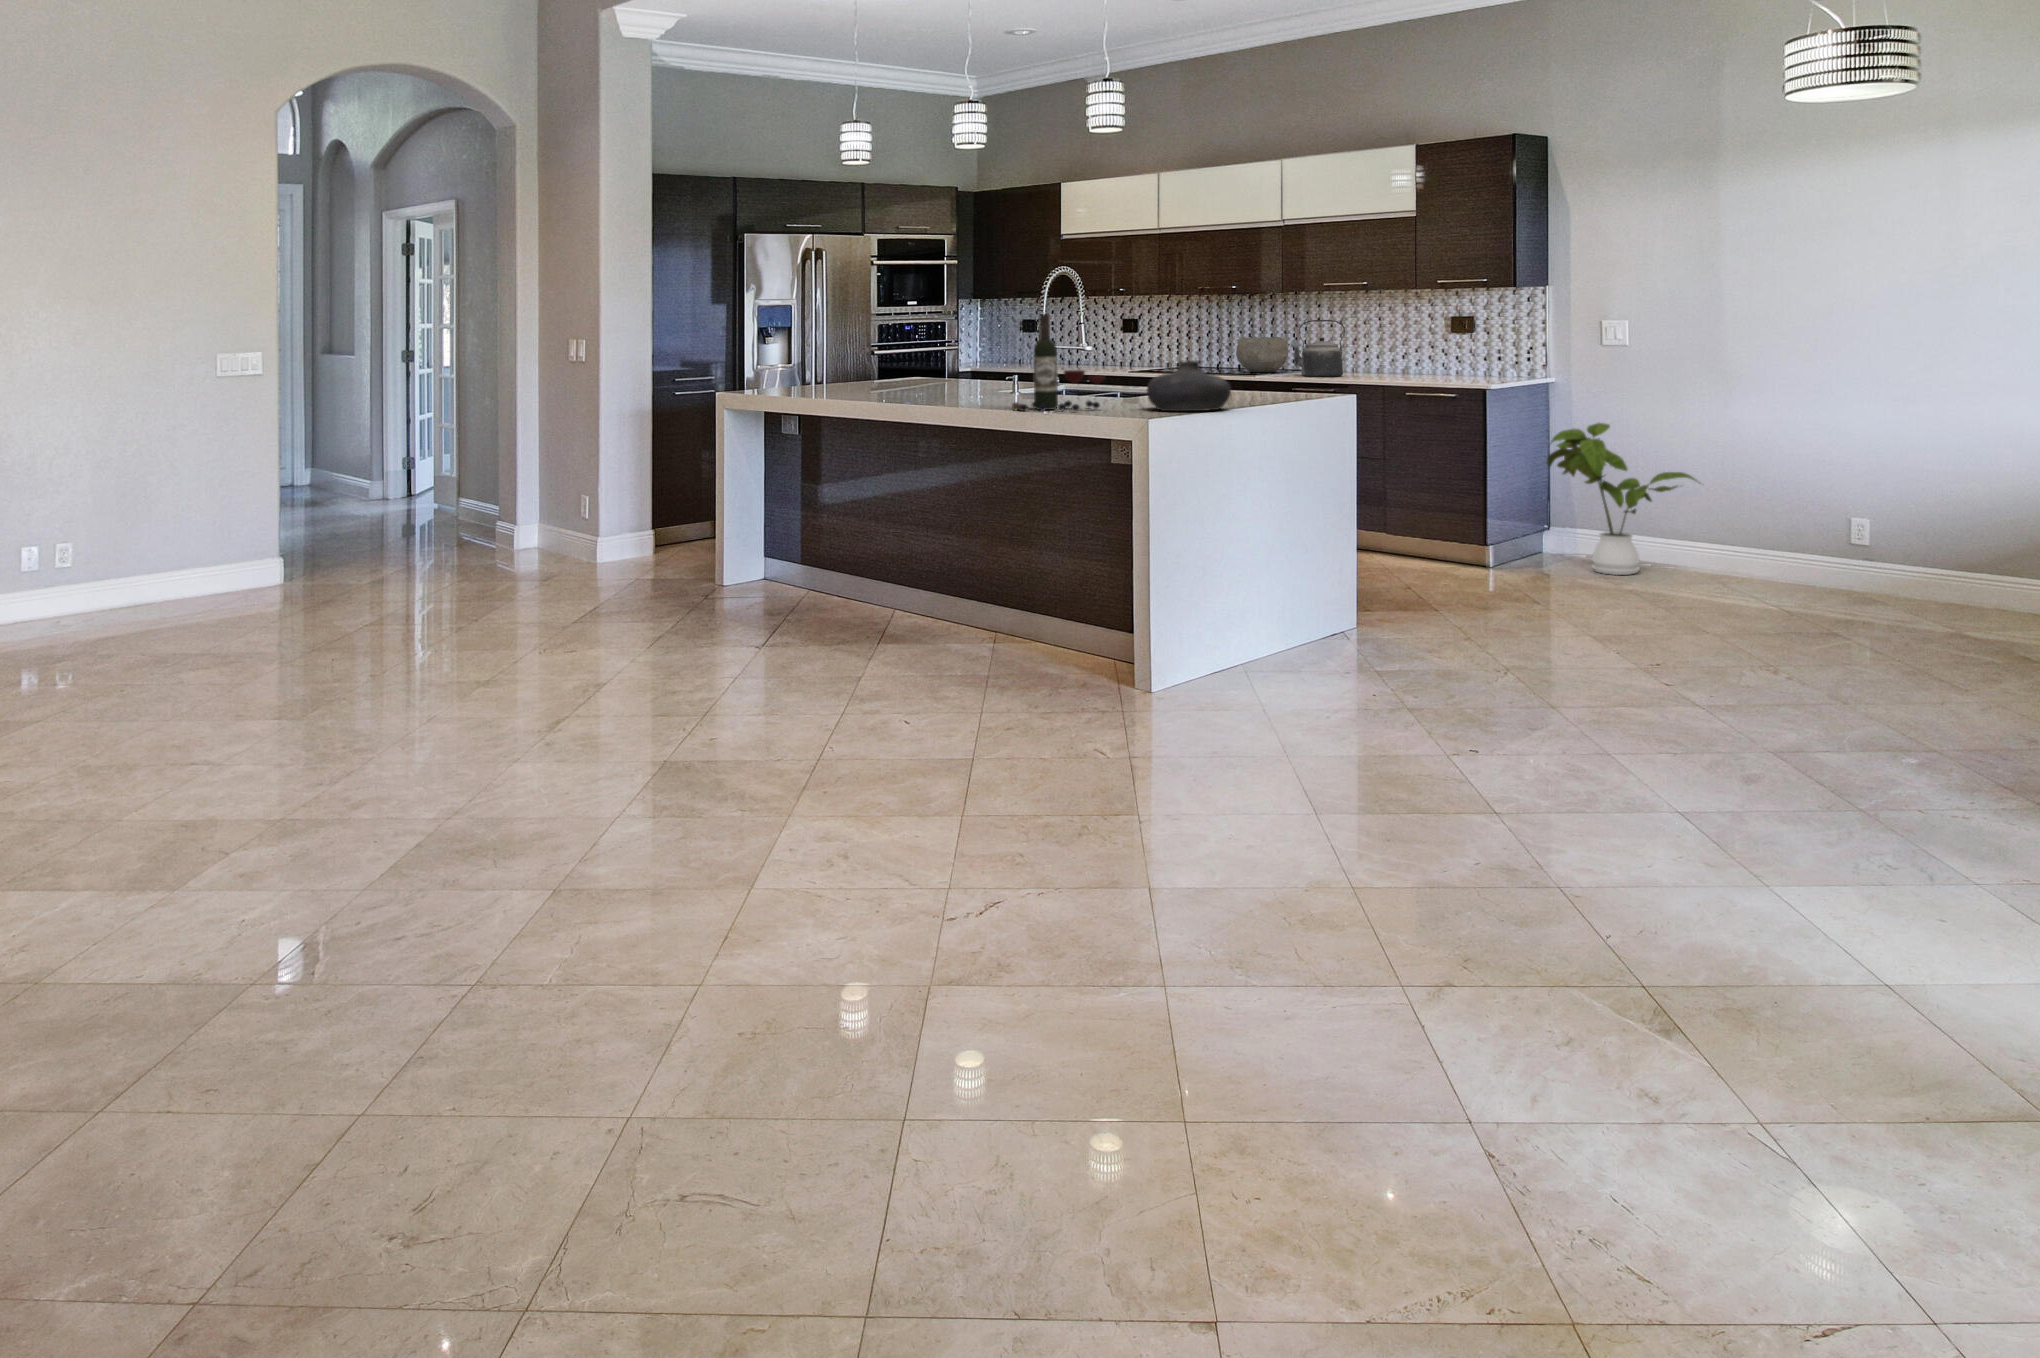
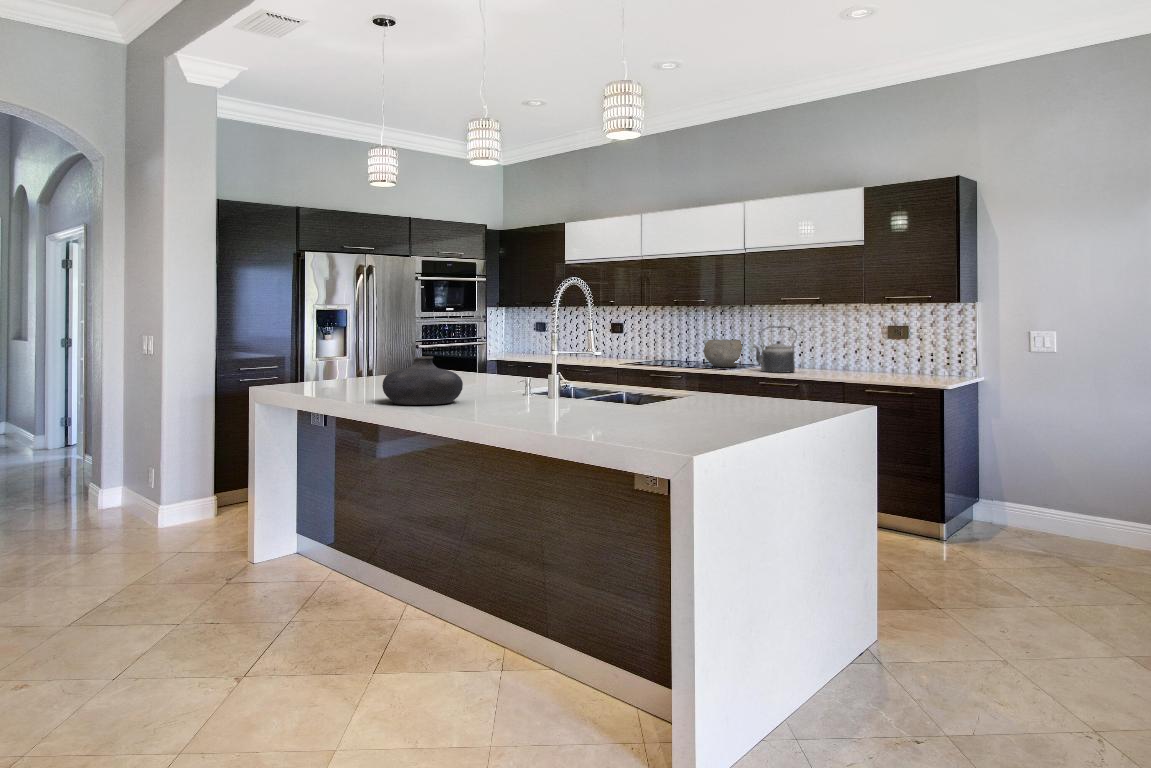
wine bottle: present [1012,314,1105,411] -> none [525,312,635,424]
vase: present [1147,361,1231,411] -> present [382,356,463,405]
house plant: present [1547,423,1701,575] -> none [984,420,1134,552]

